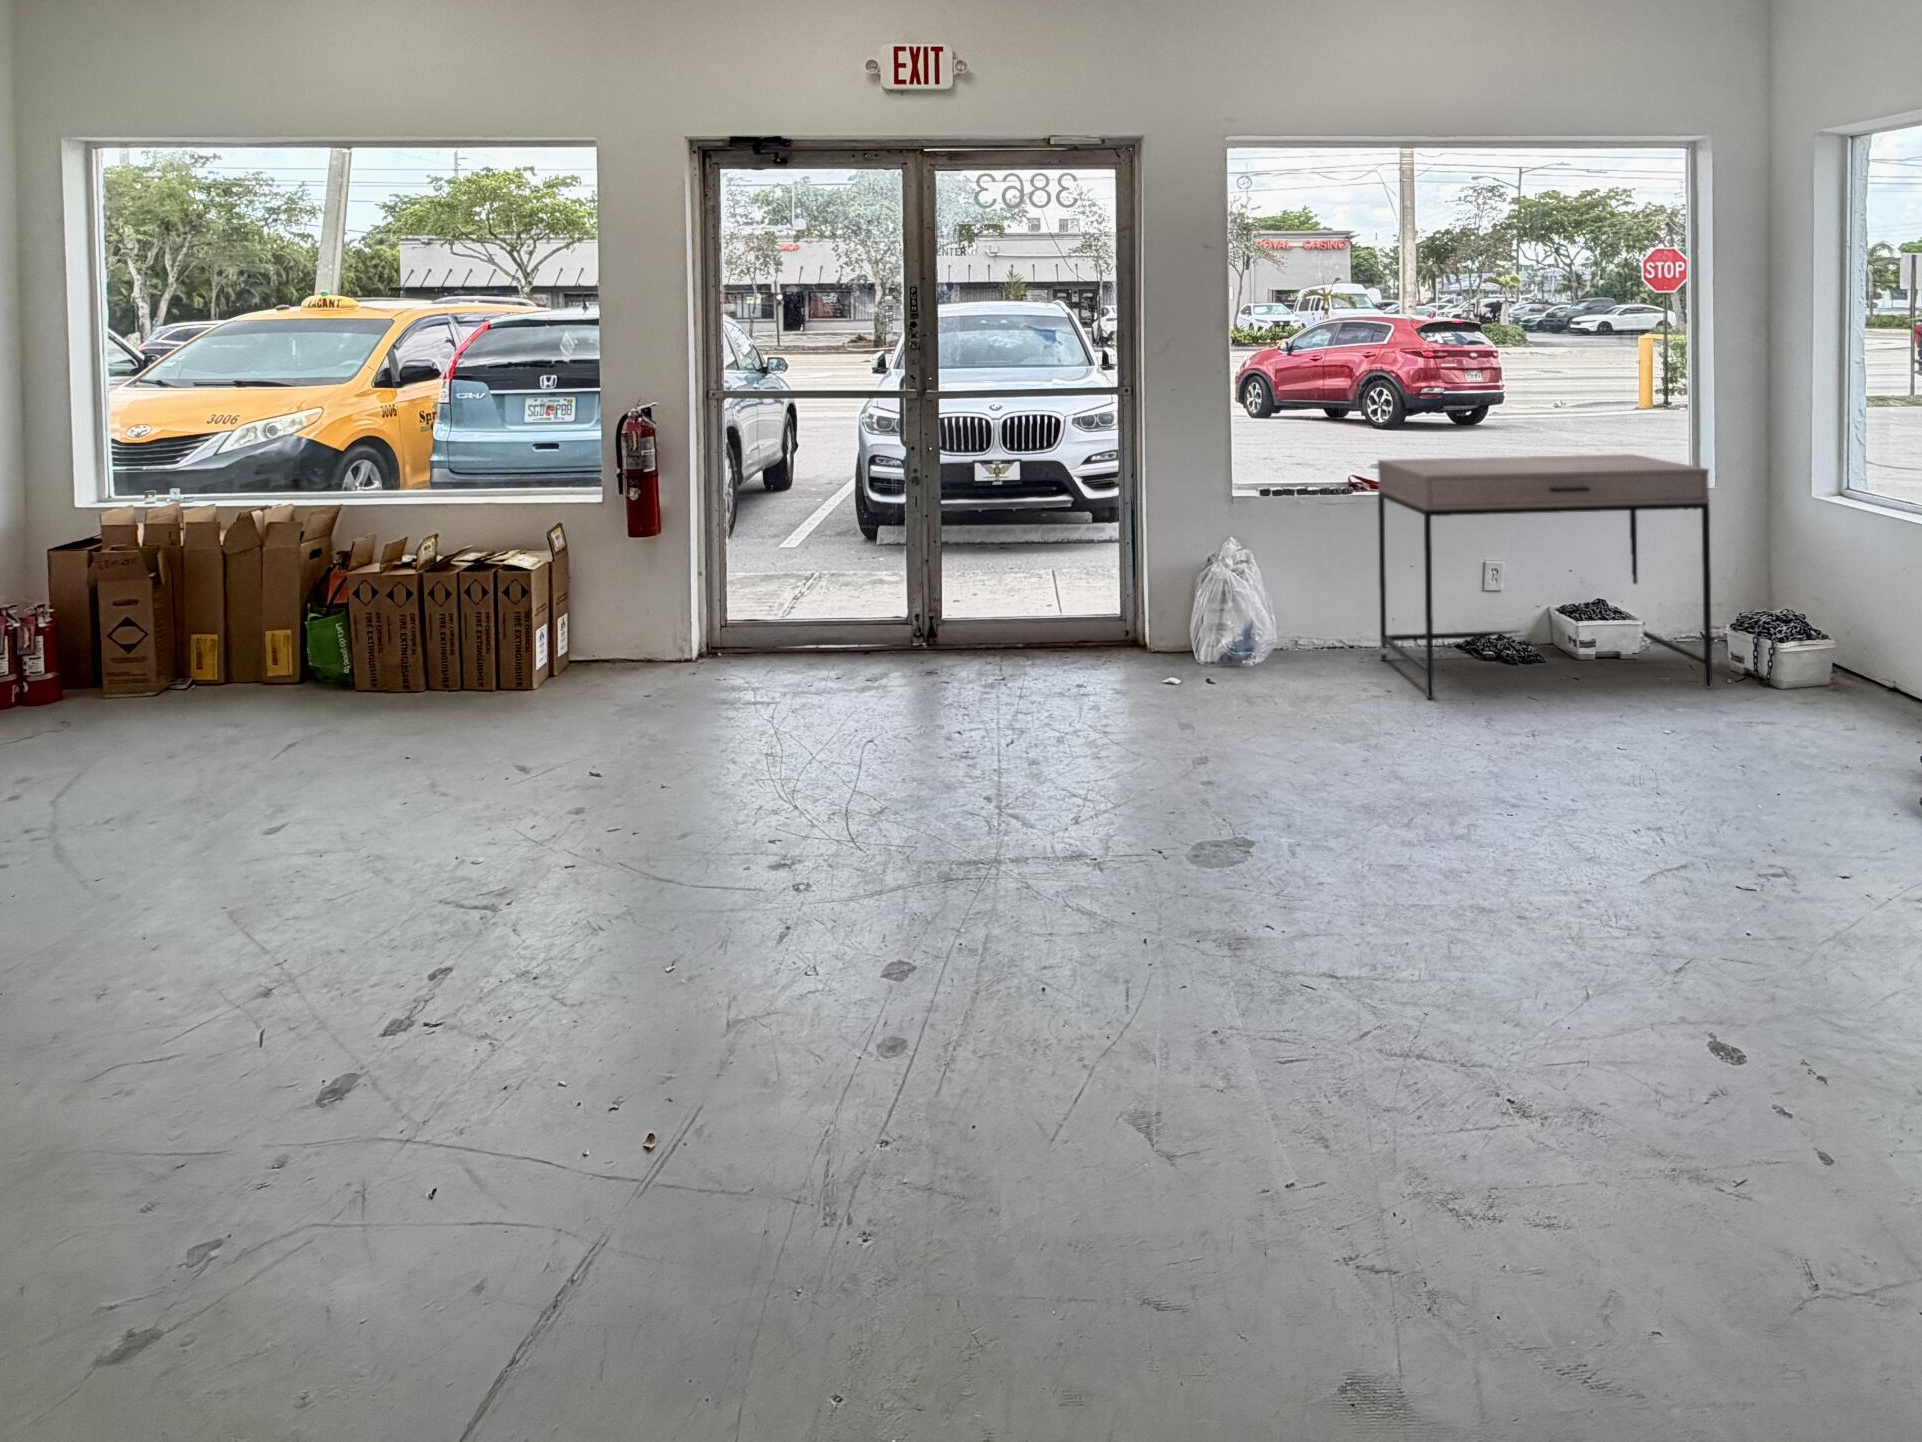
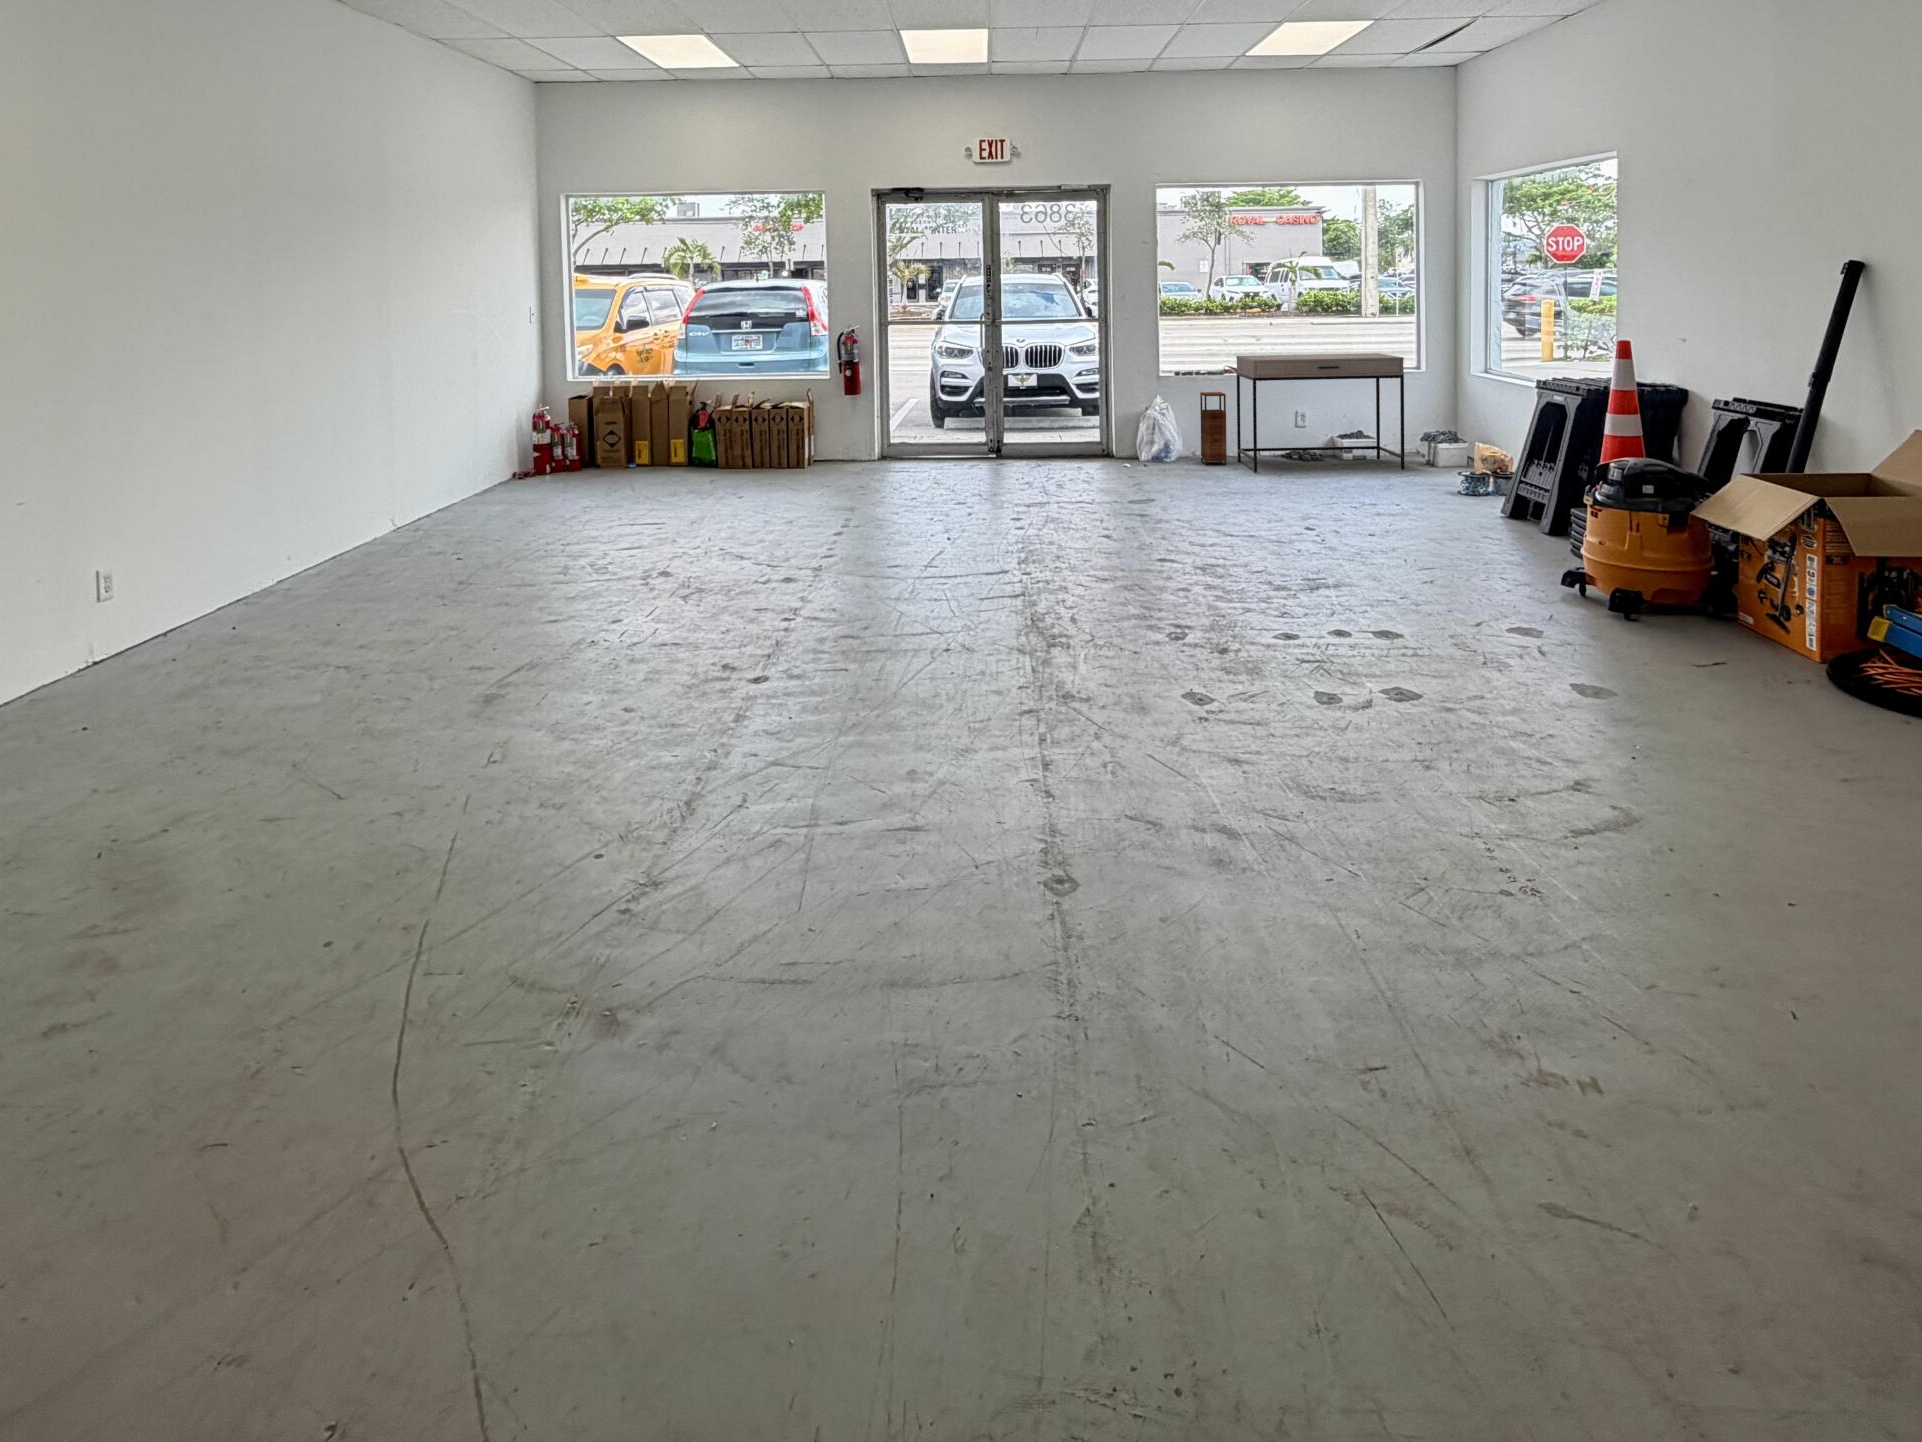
storage cabinet: none [1311,528,1364,672] -> present [1200,392,1227,465]

